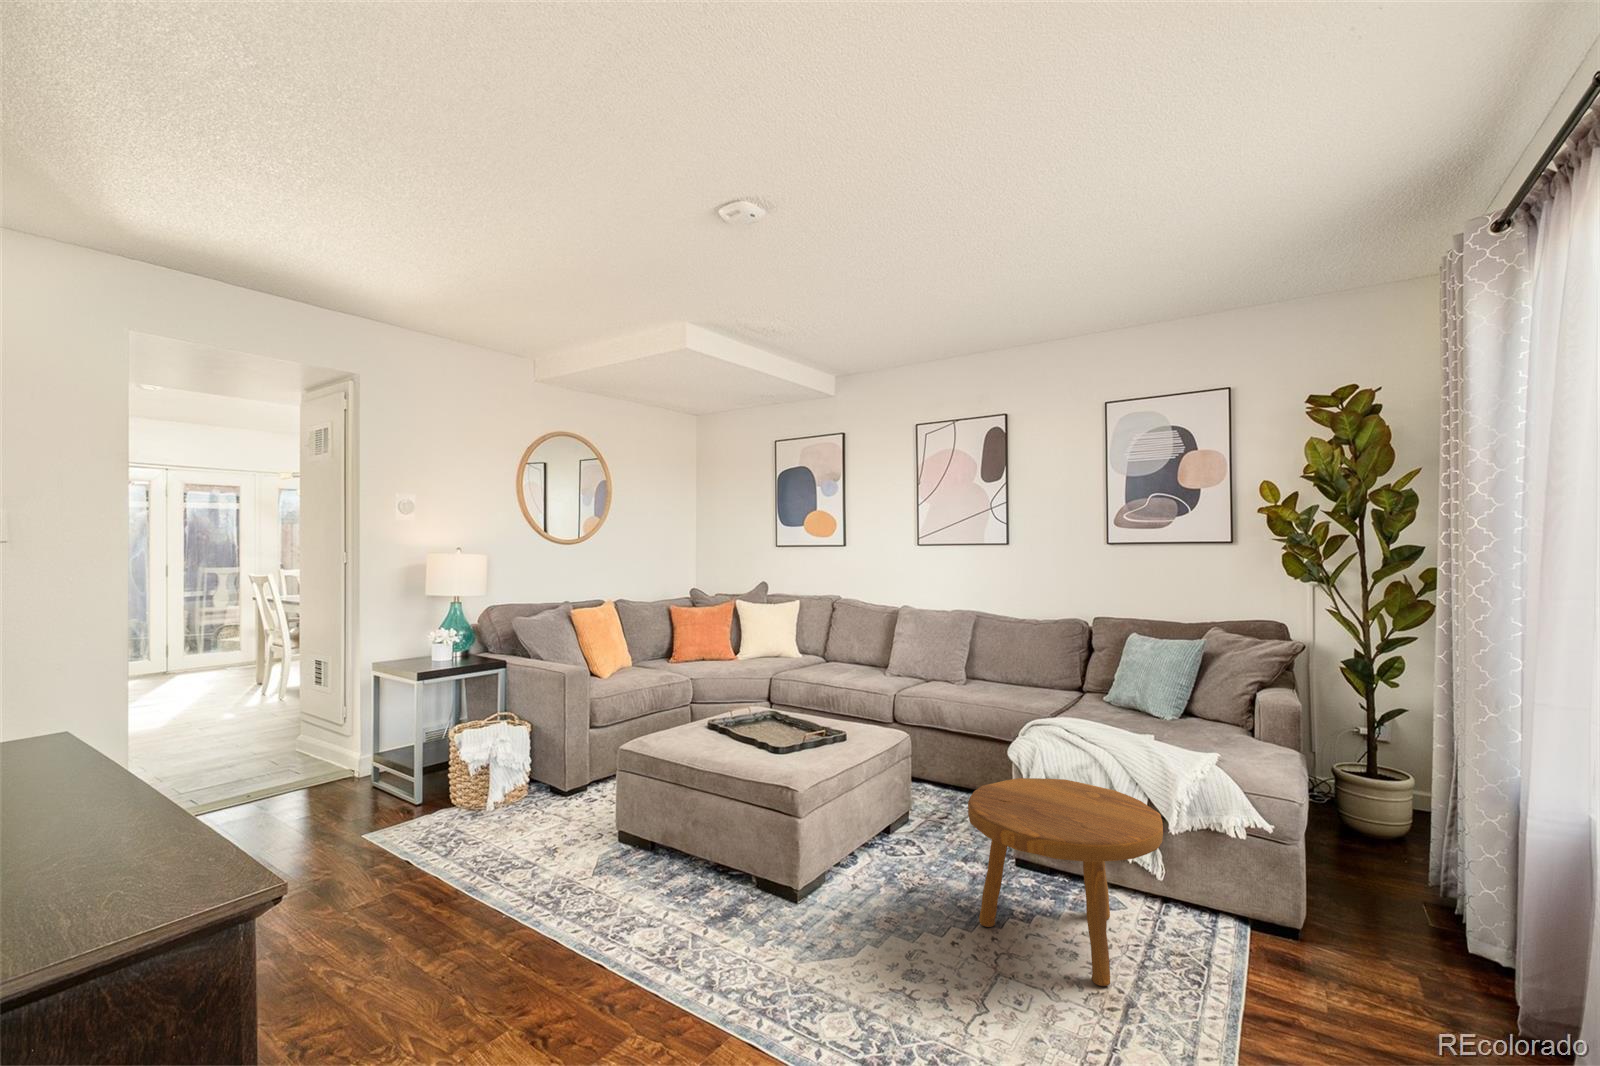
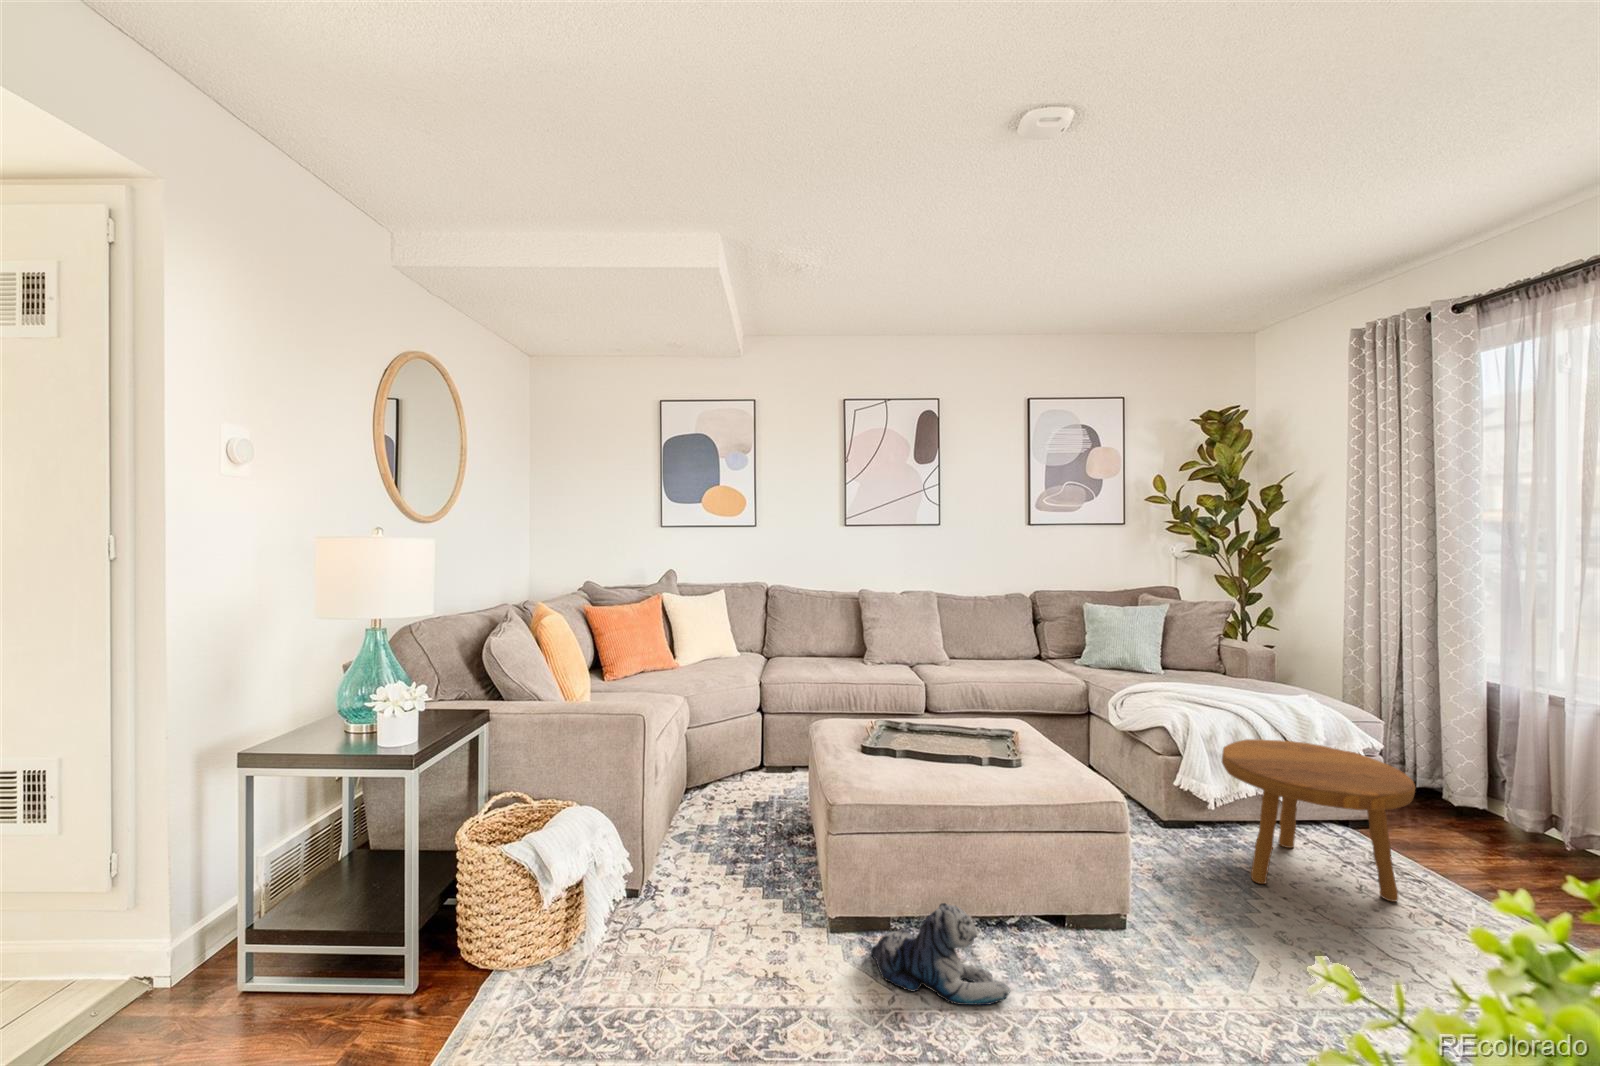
plush toy: none [571,822,631,900] -> present [871,903,1010,1005]

